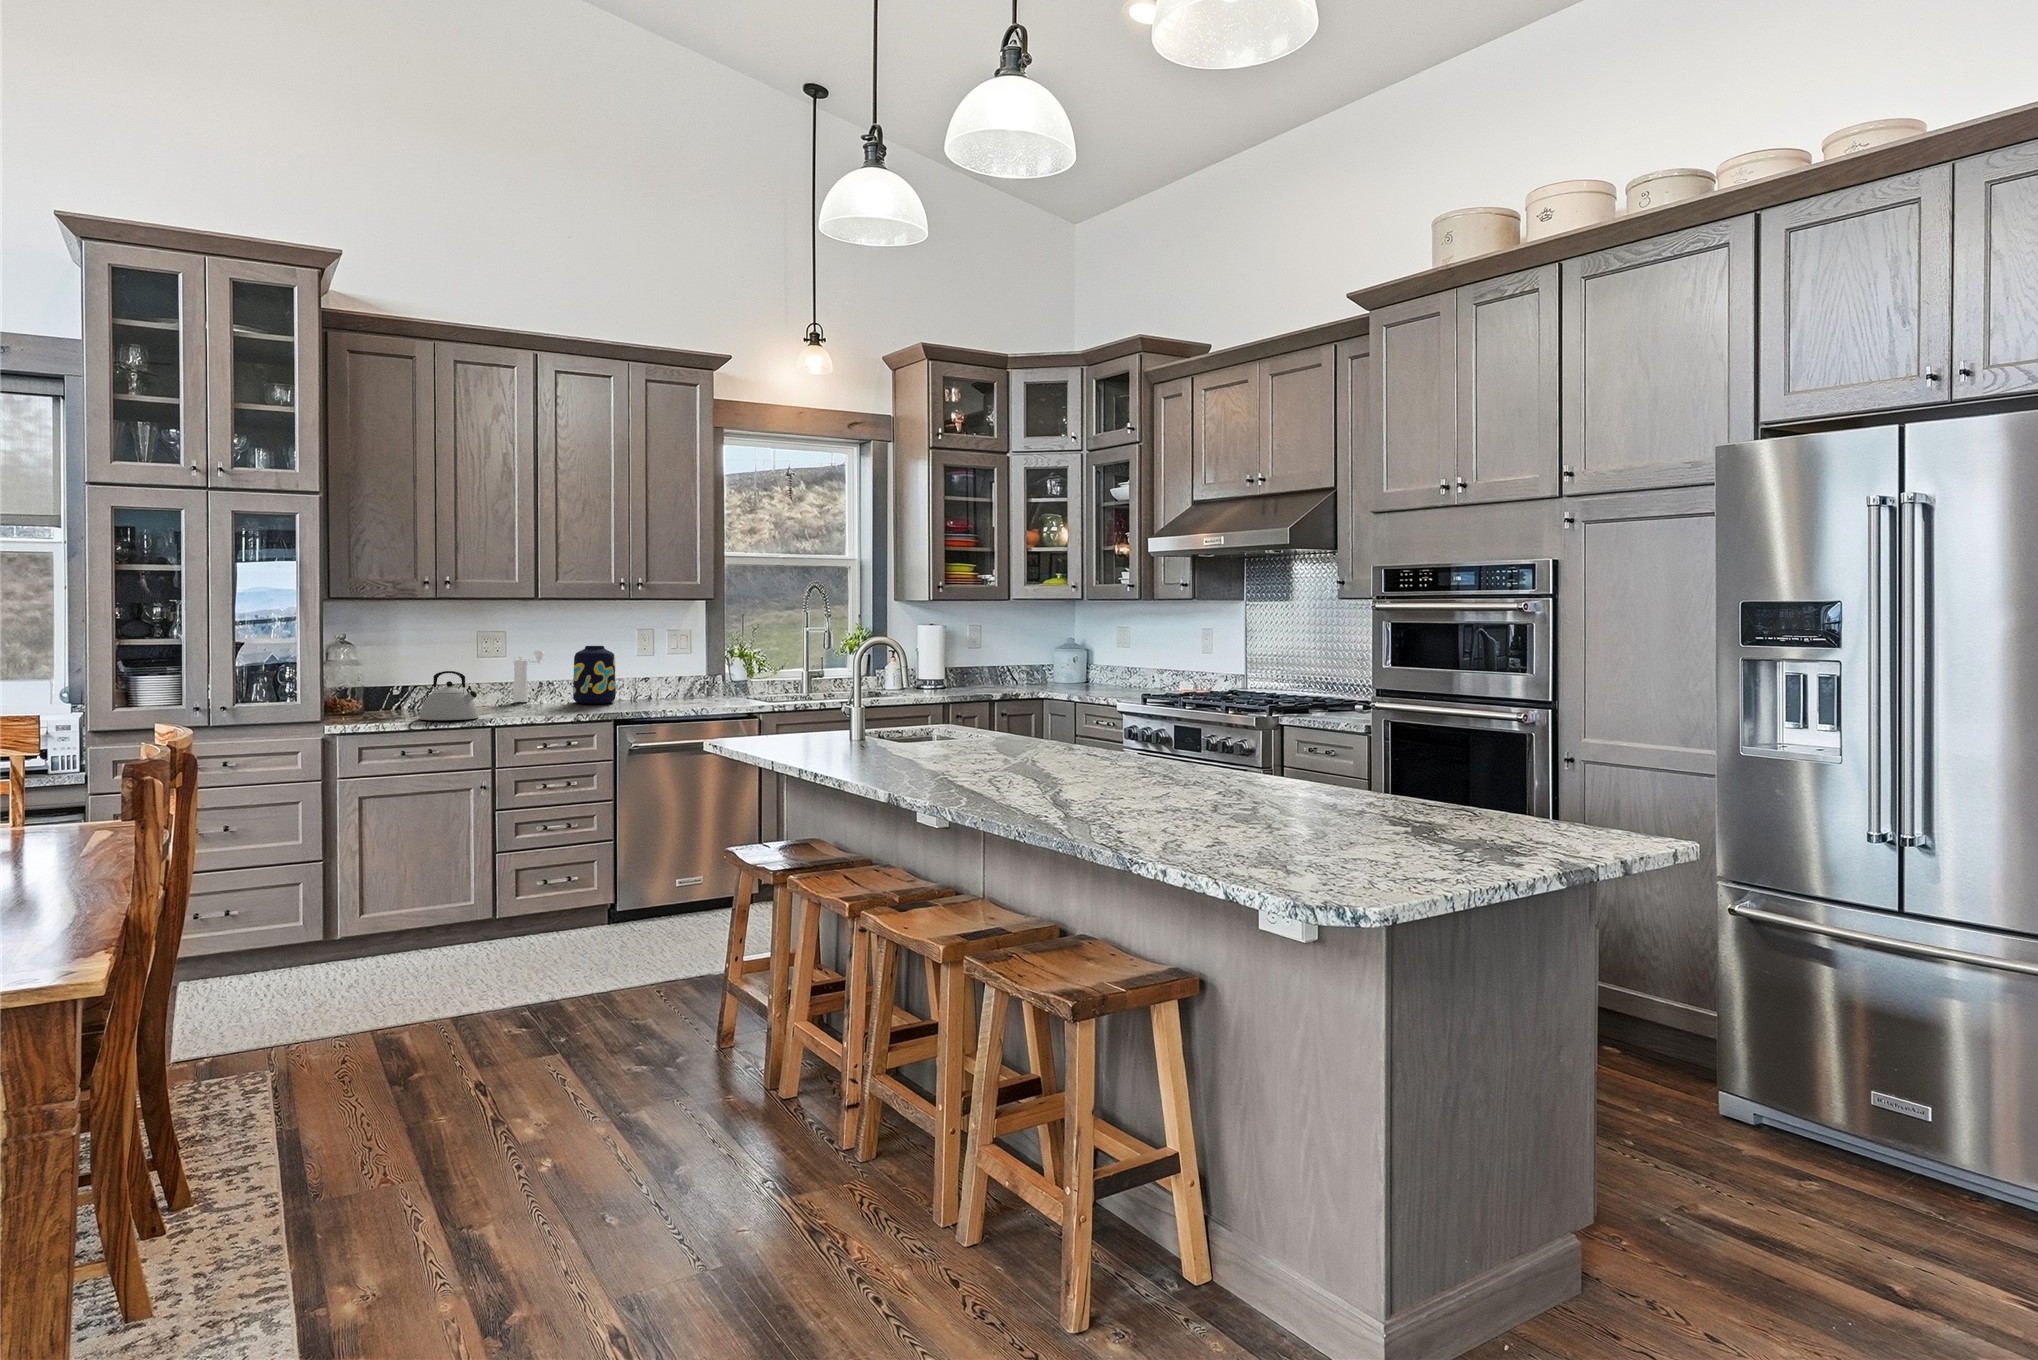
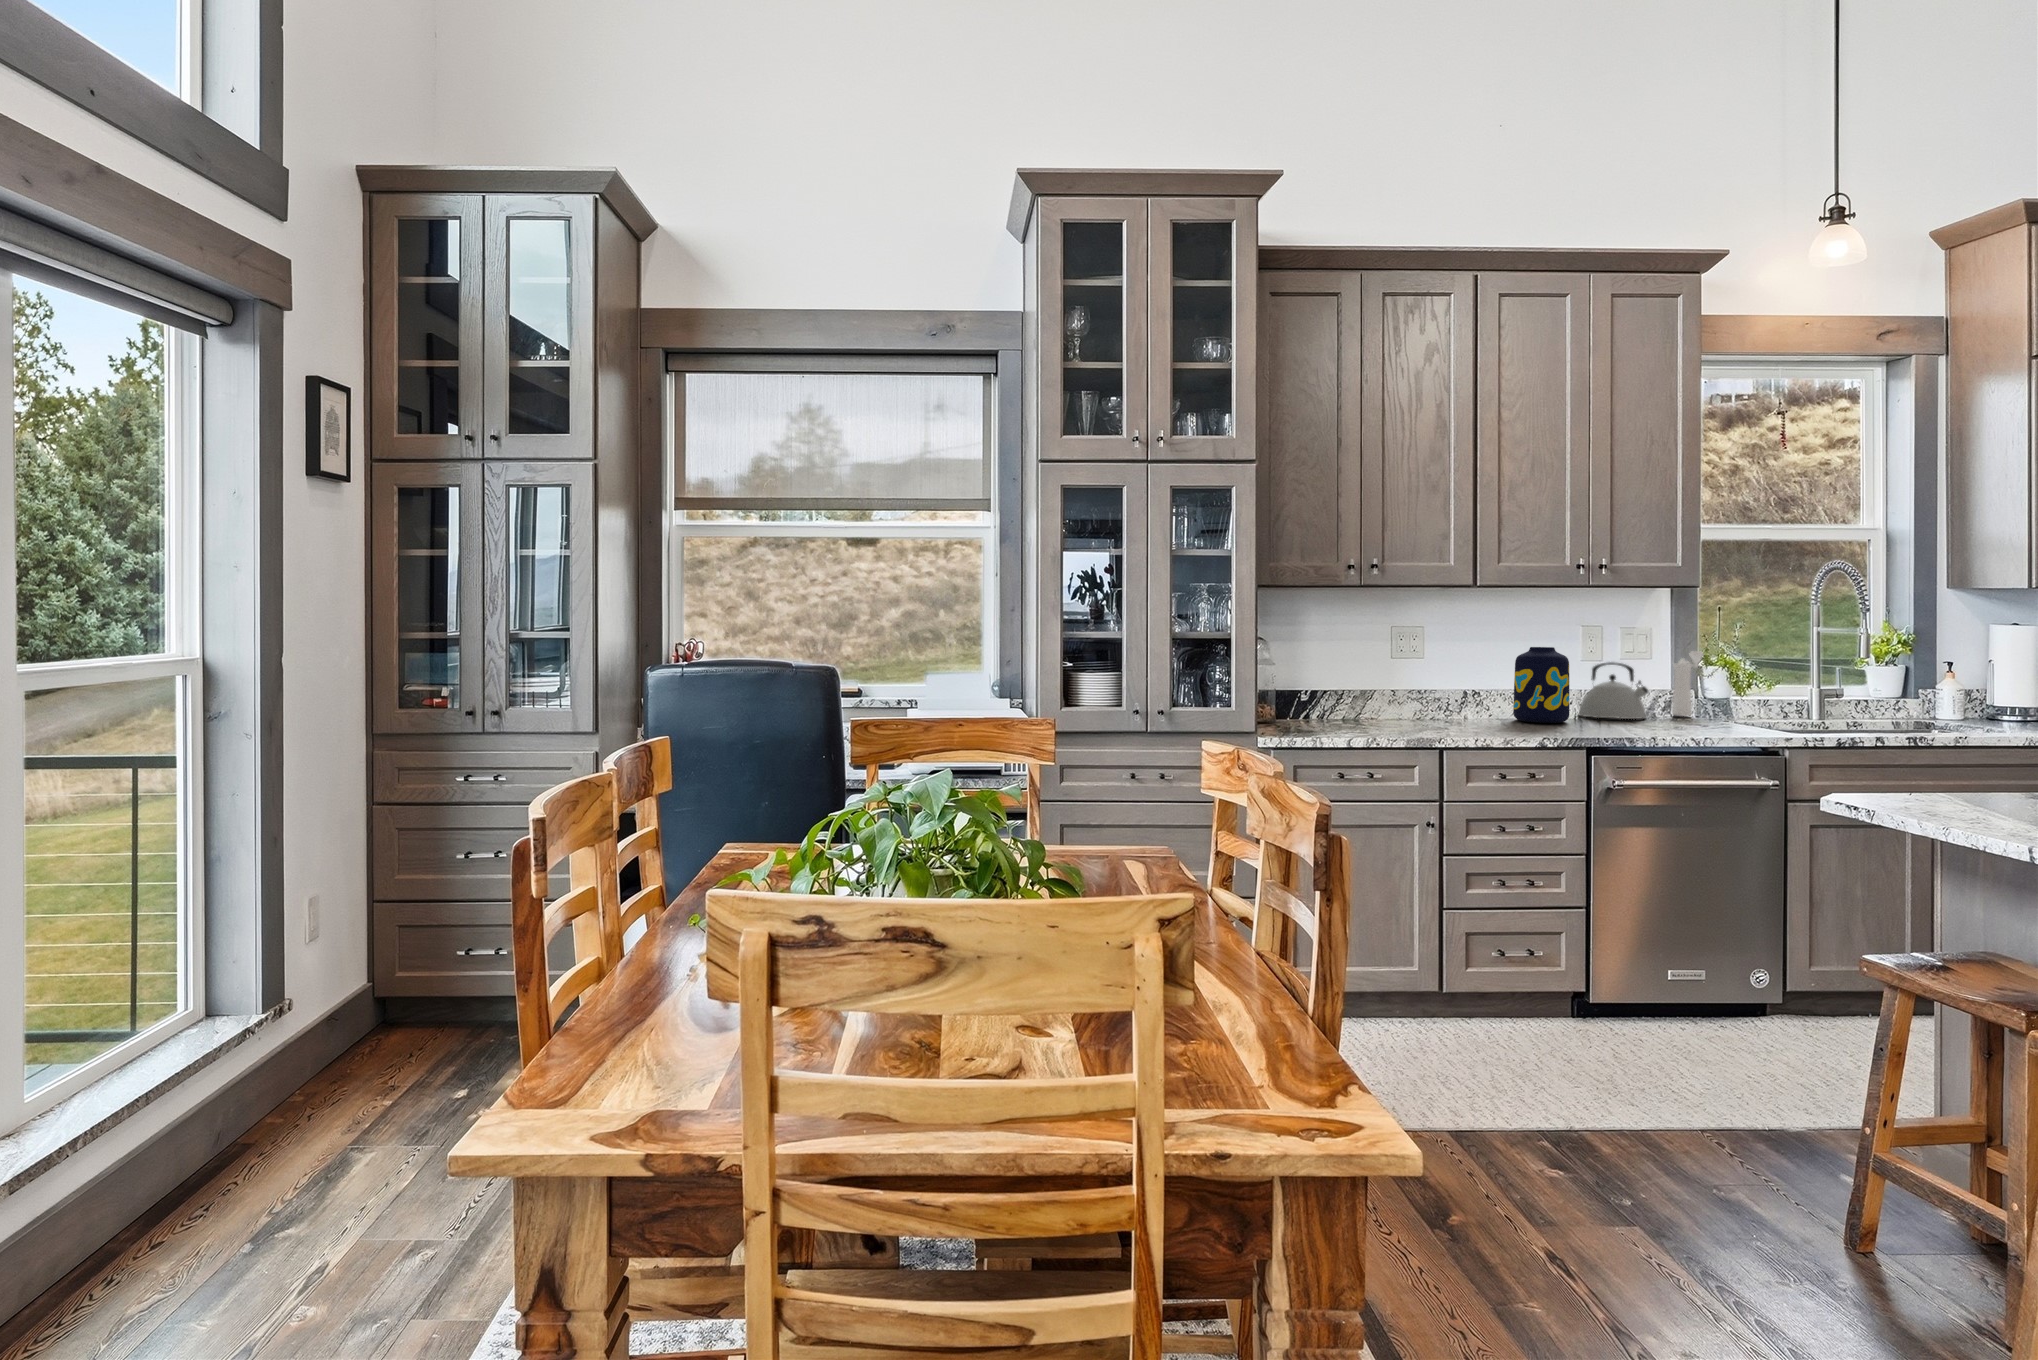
pepper mill: present [513,650,545,702] -> present [1672,651,1703,716]
kettle: present [419,671,479,720] -> present [1579,662,1648,719]

